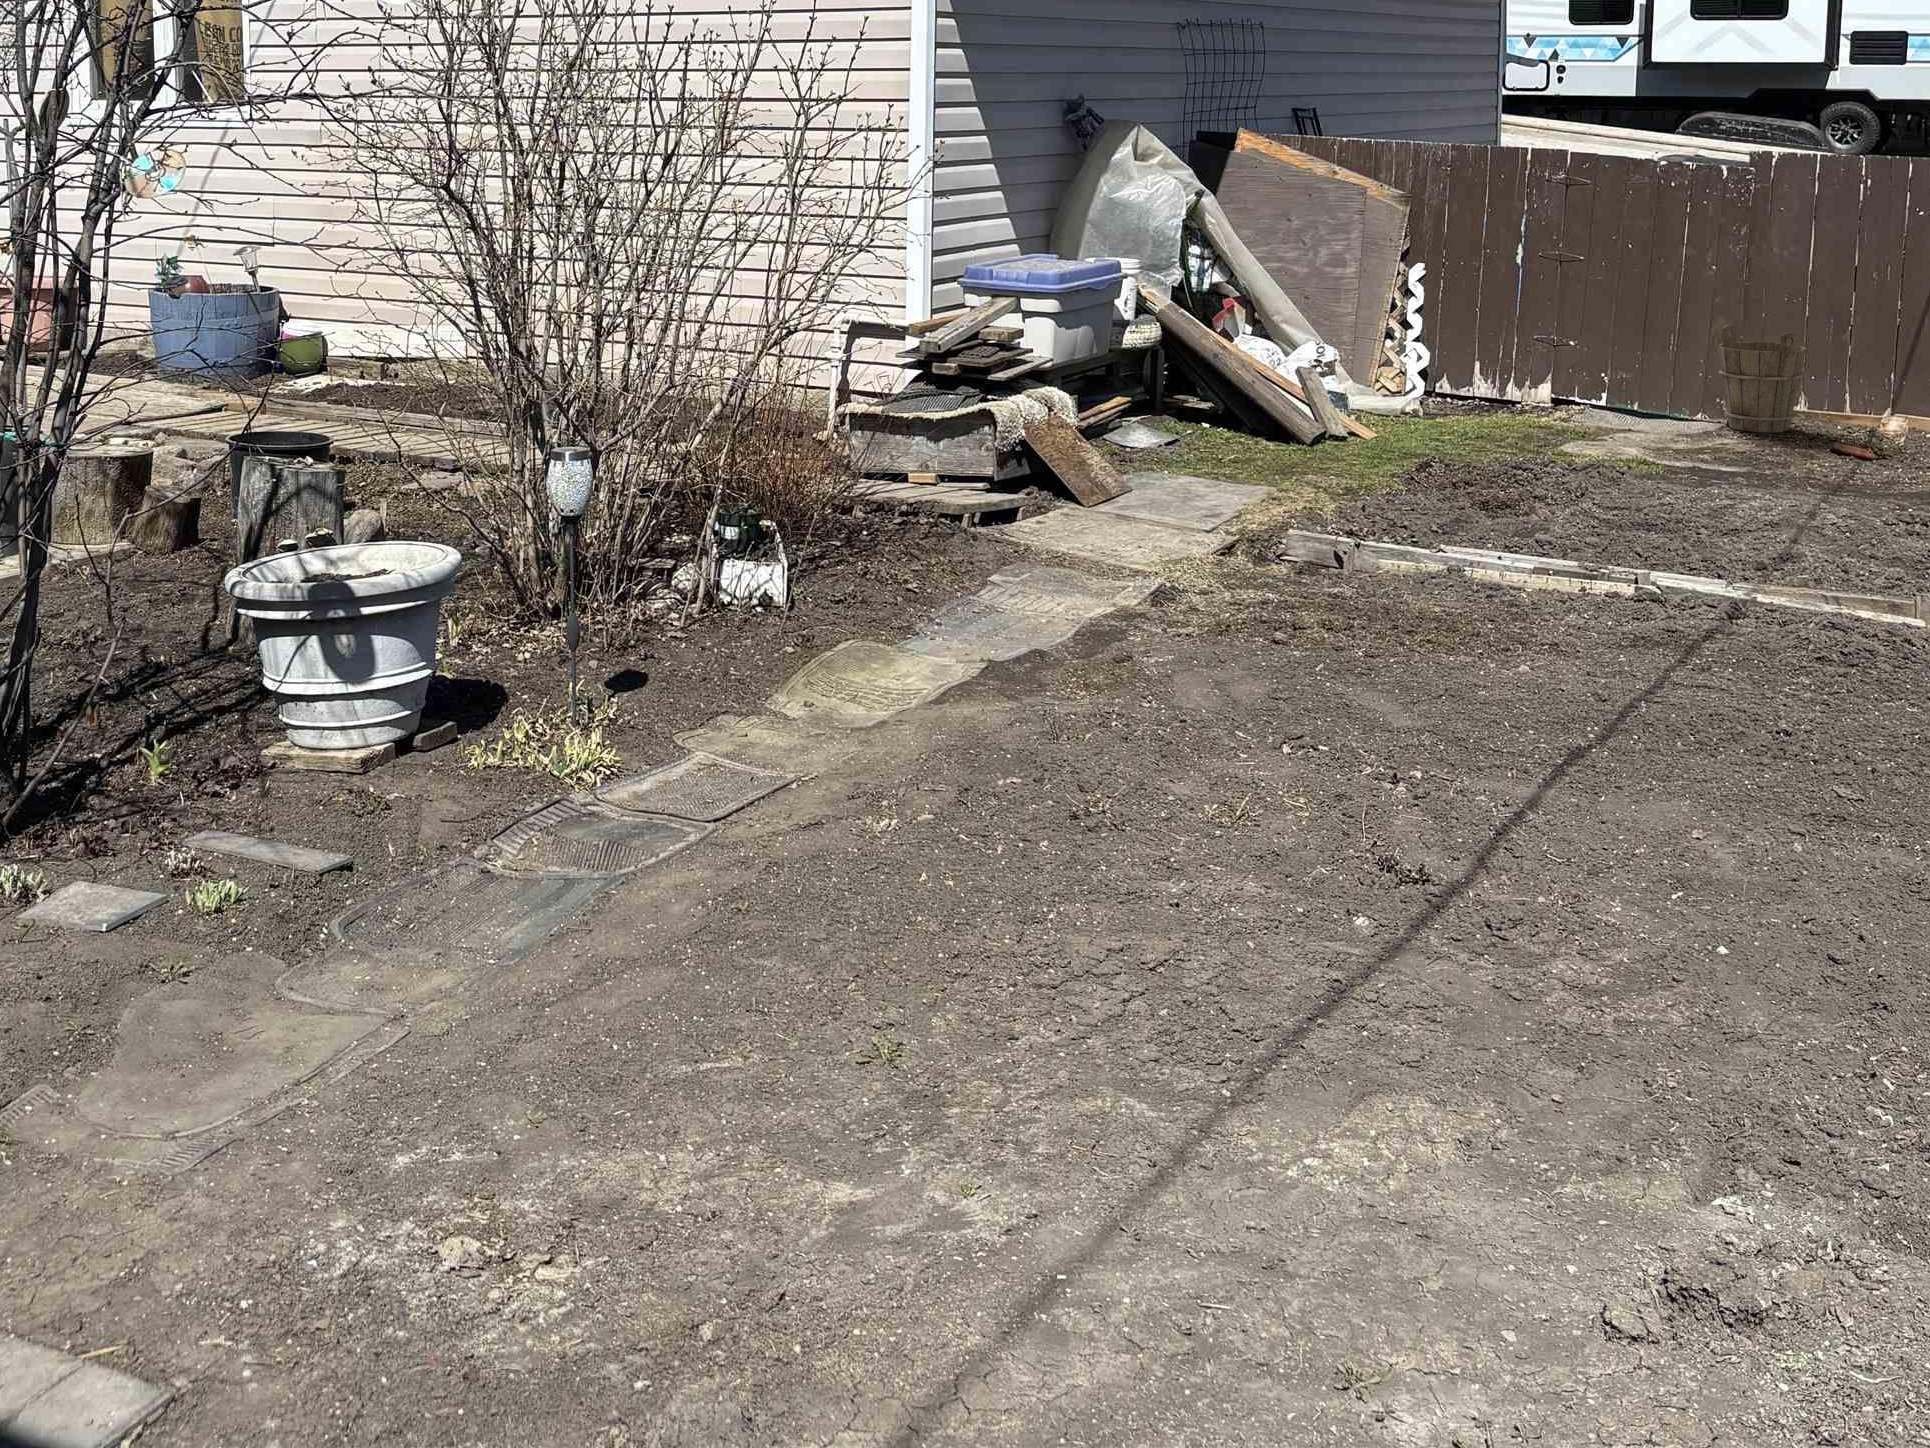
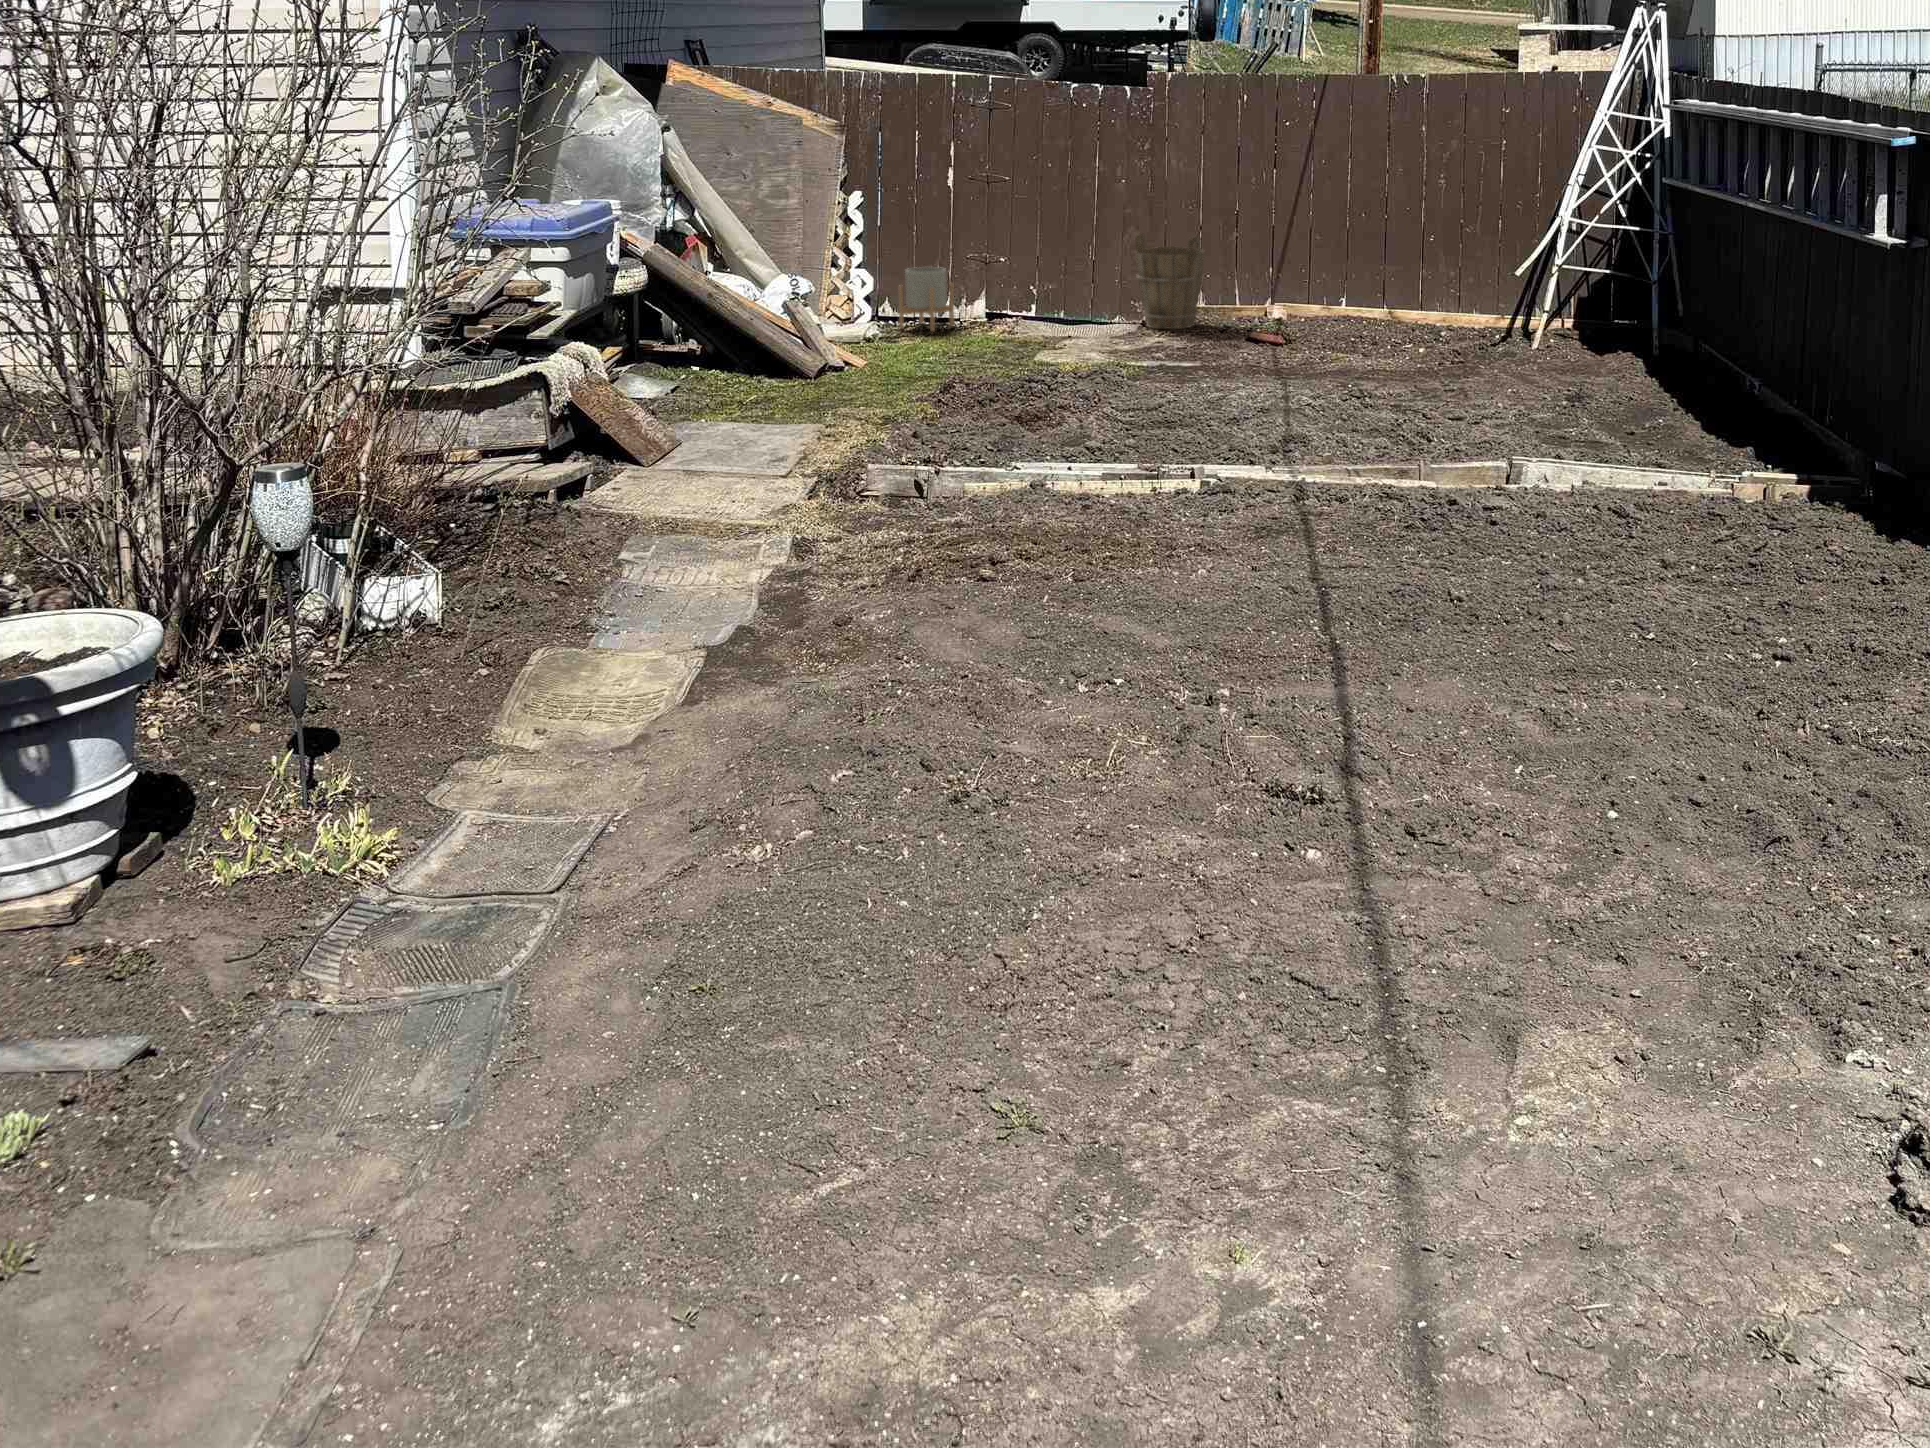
planter: none [1451,346,1514,412] -> present [899,267,954,331]

